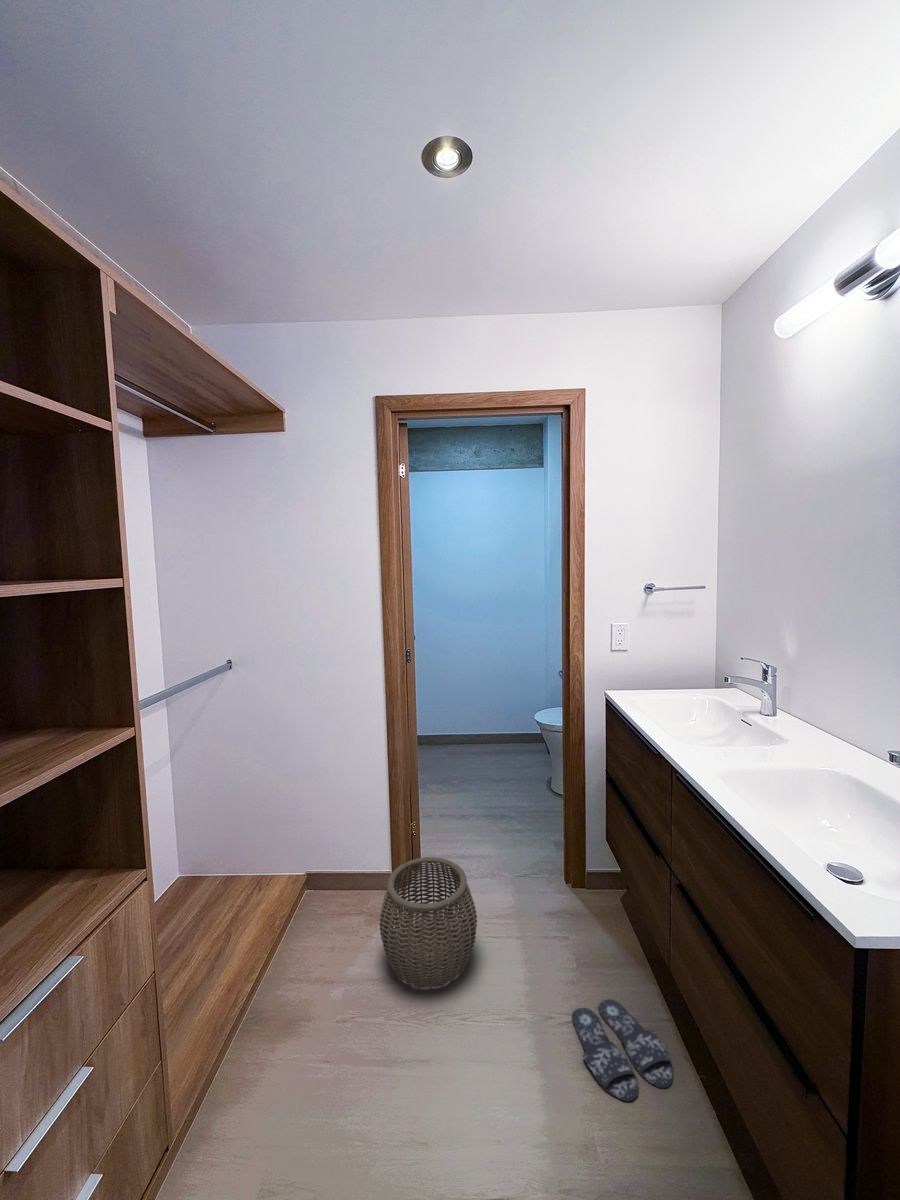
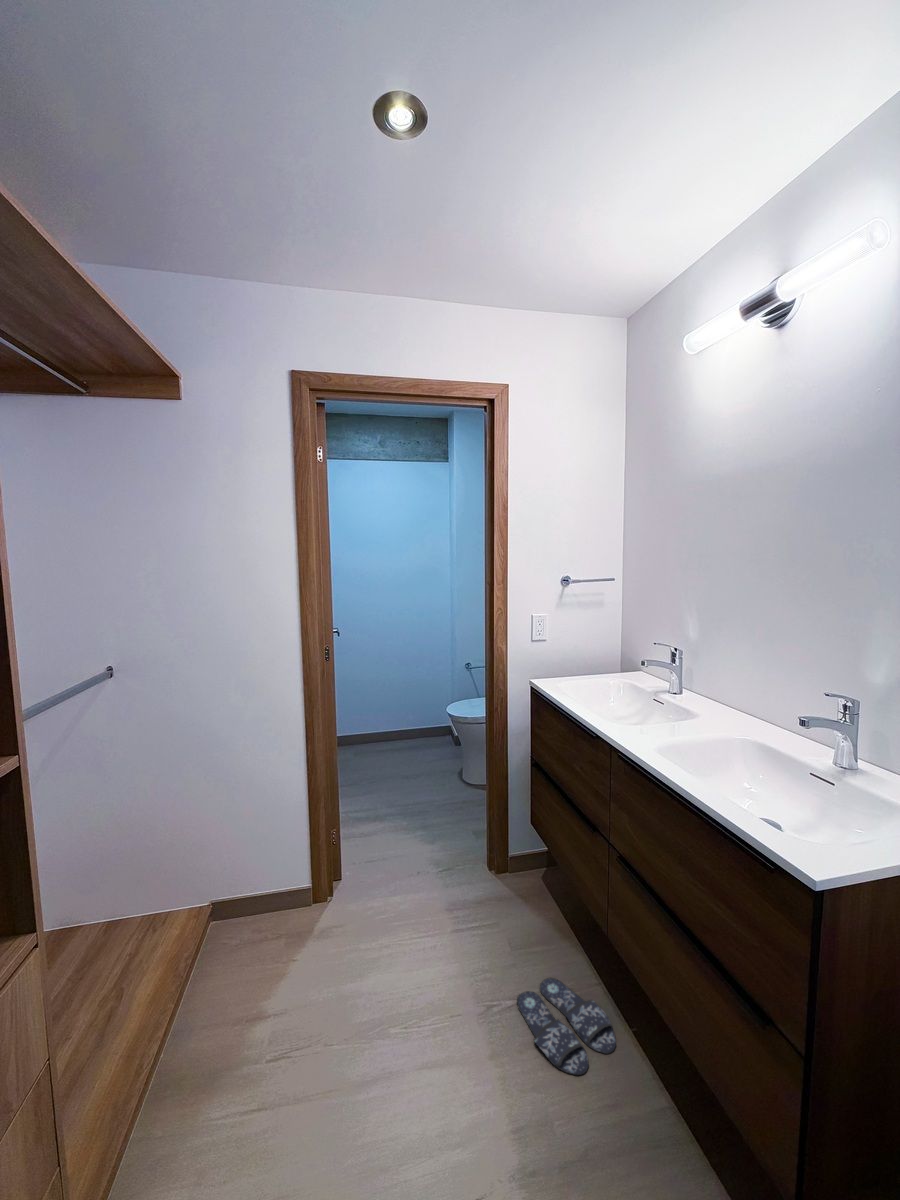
woven basket: present [379,857,477,988] -> none [310,864,415,1007]

